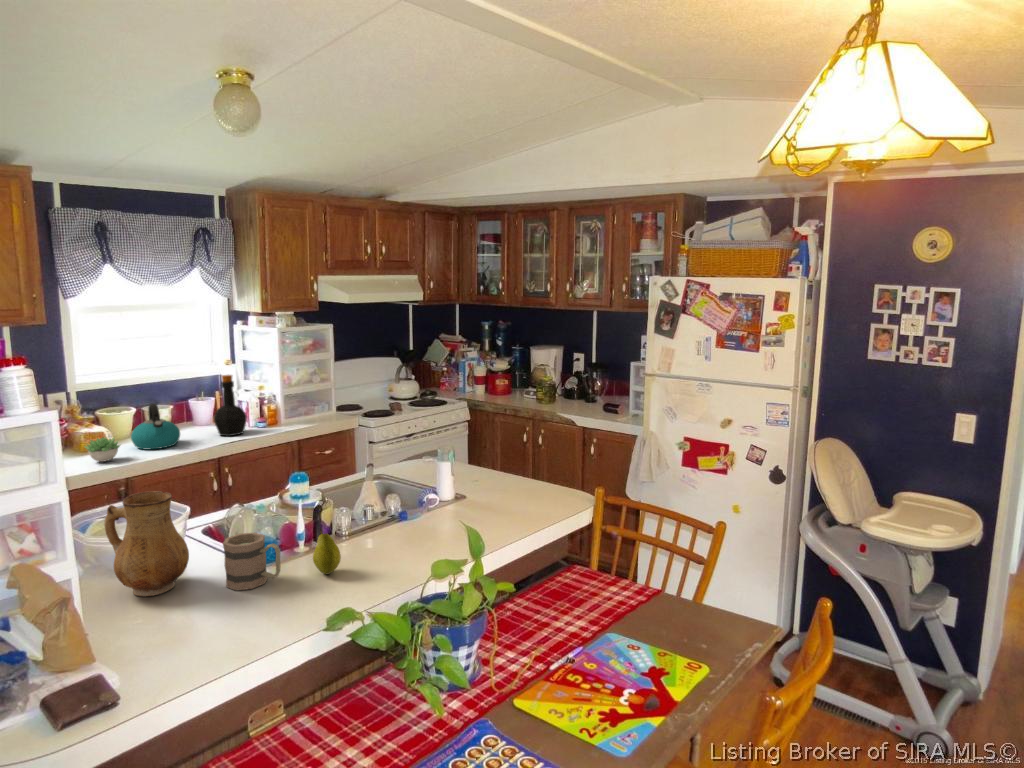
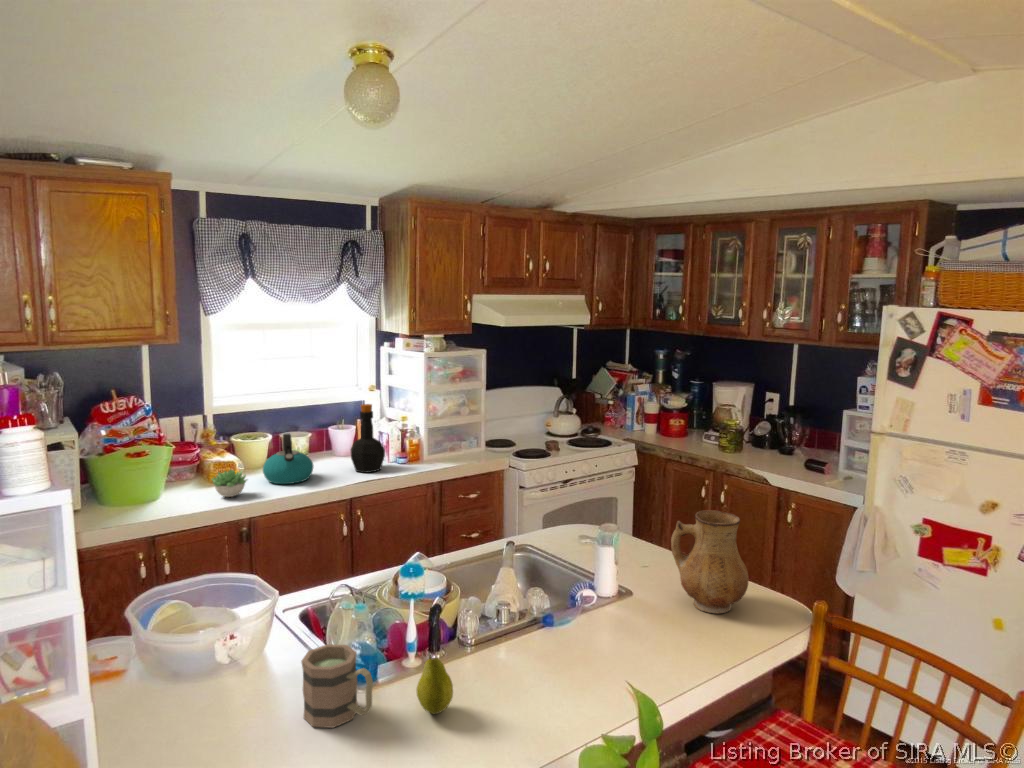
ceramic pitcher: present [104,491,189,596] -> present [671,510,749,613]

